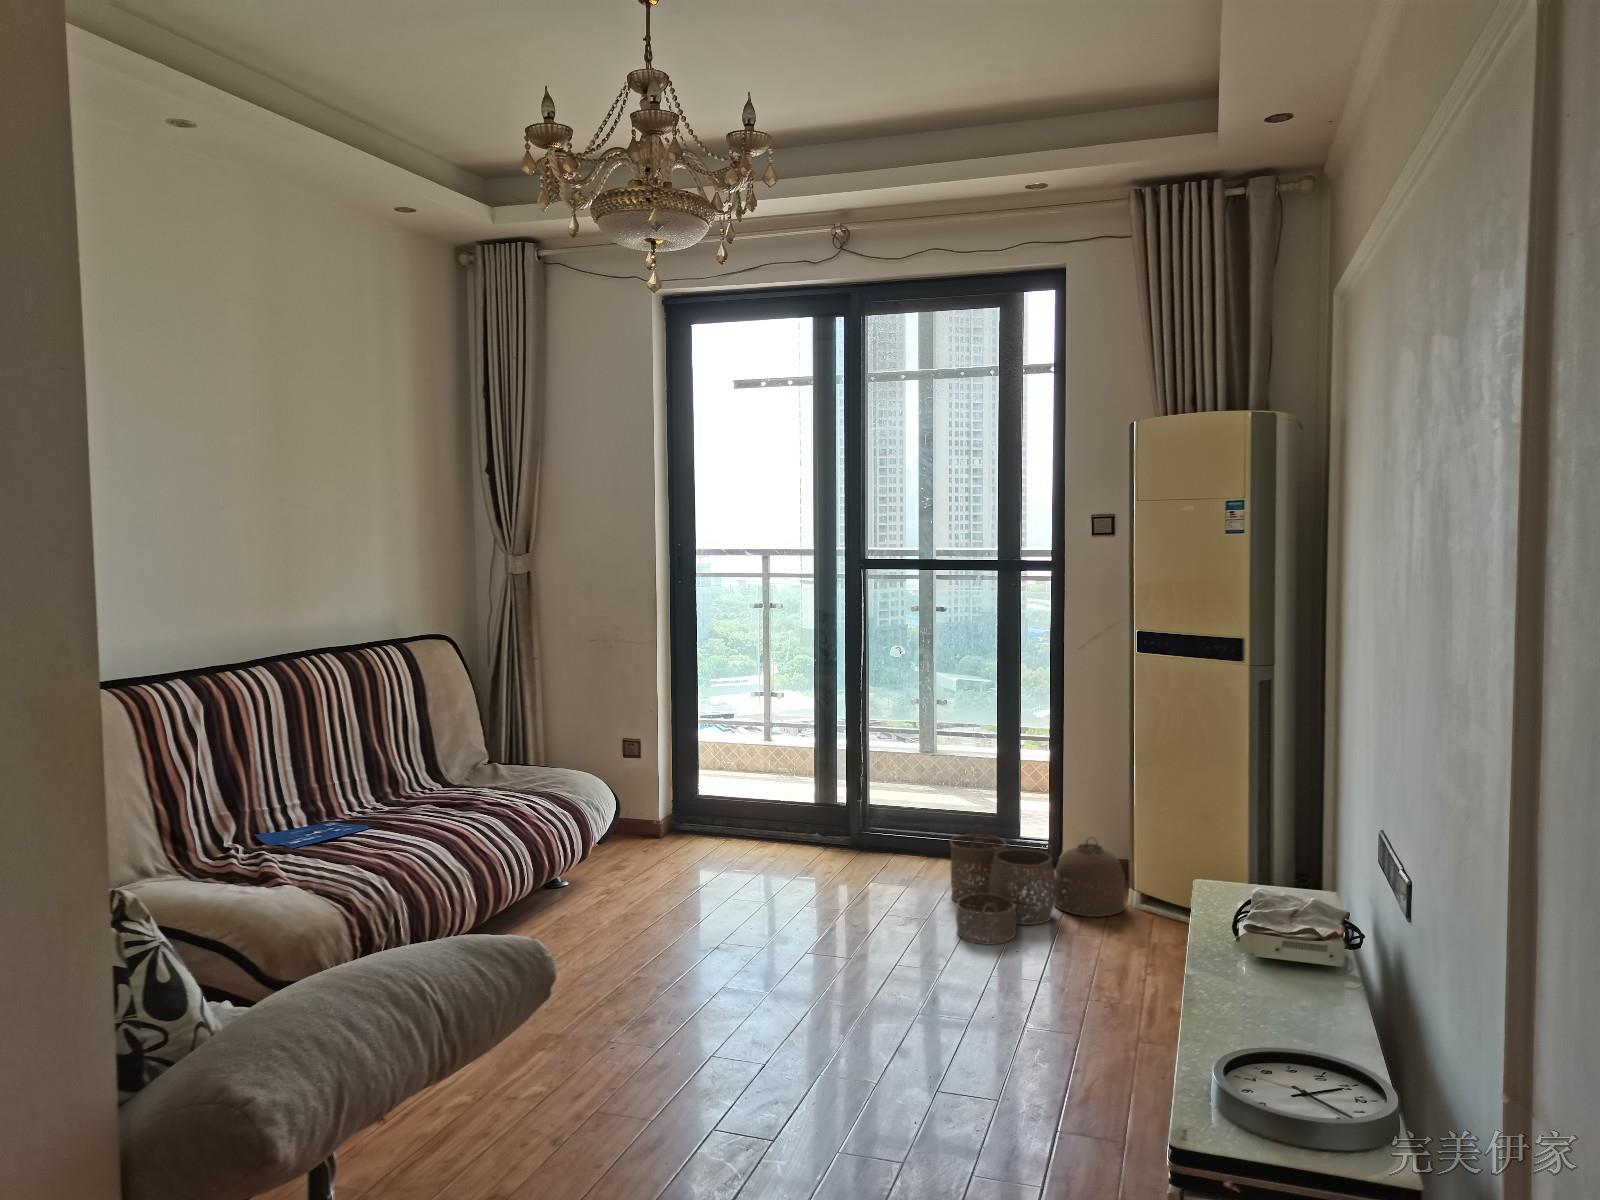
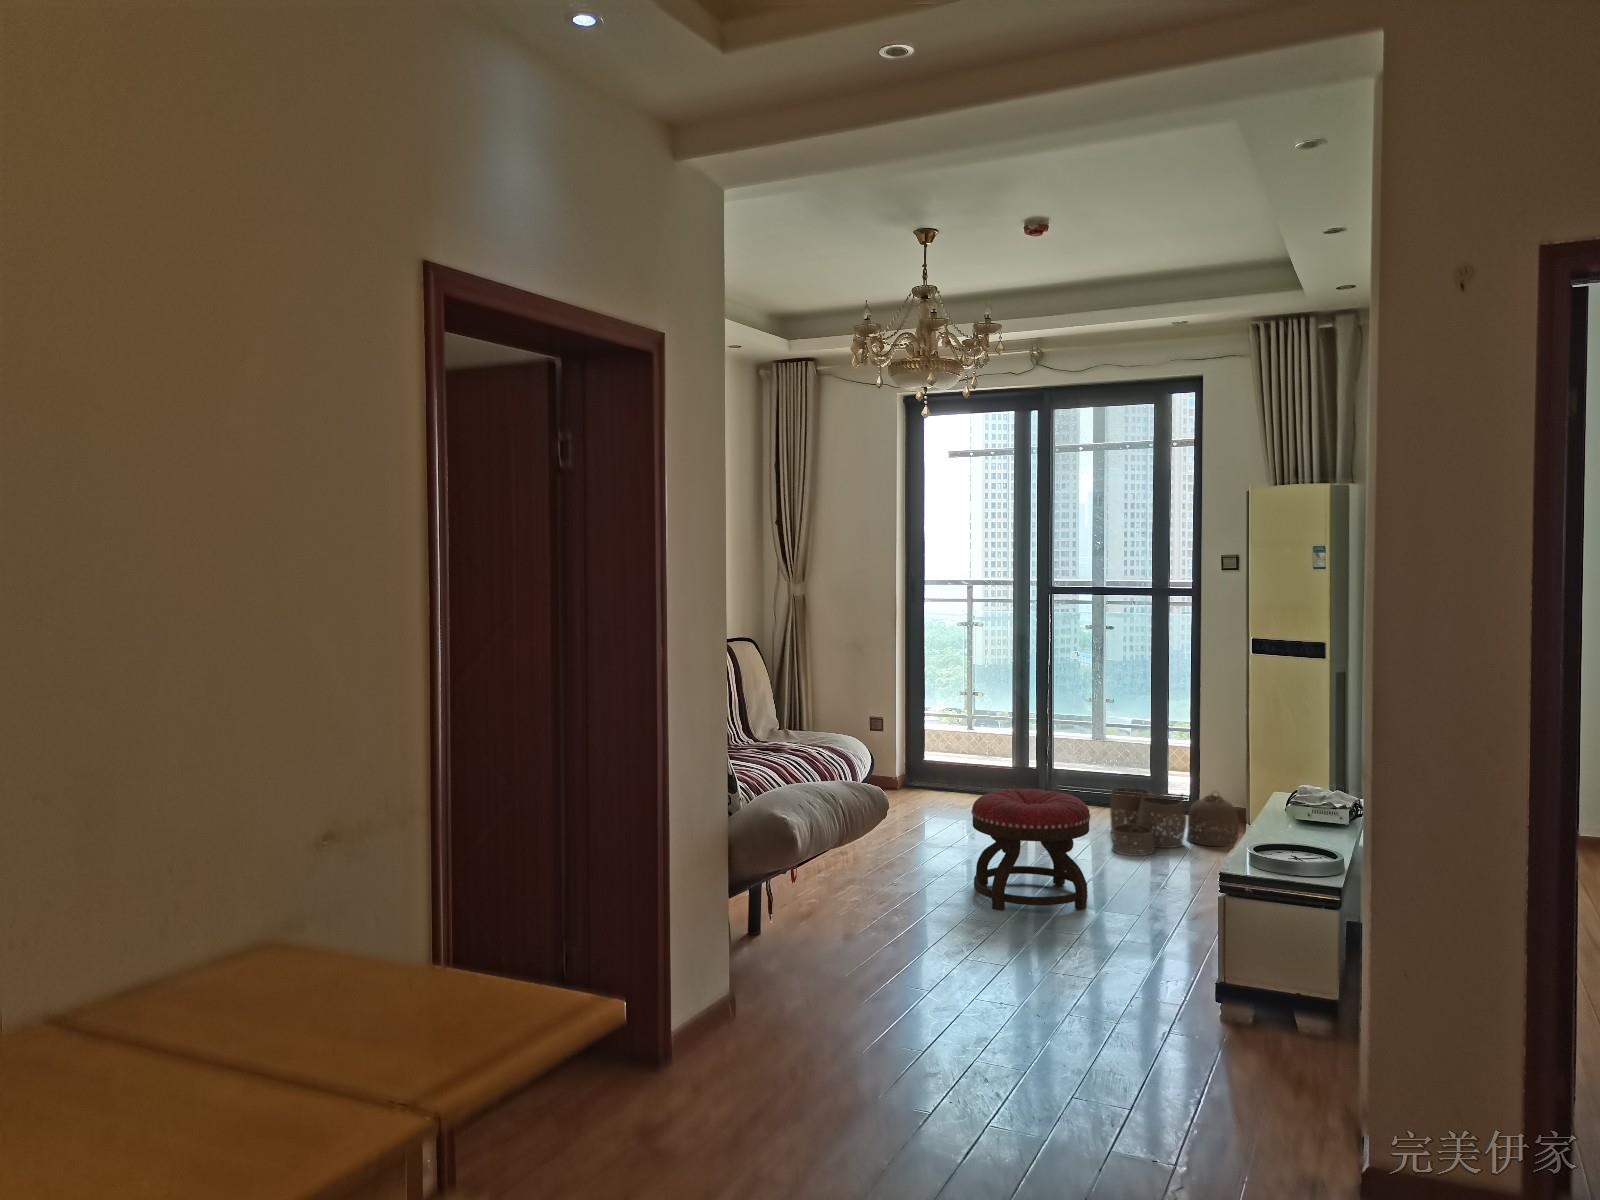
ottoman: none [751,876,937,1094] -> present [971,789,1090,911]

